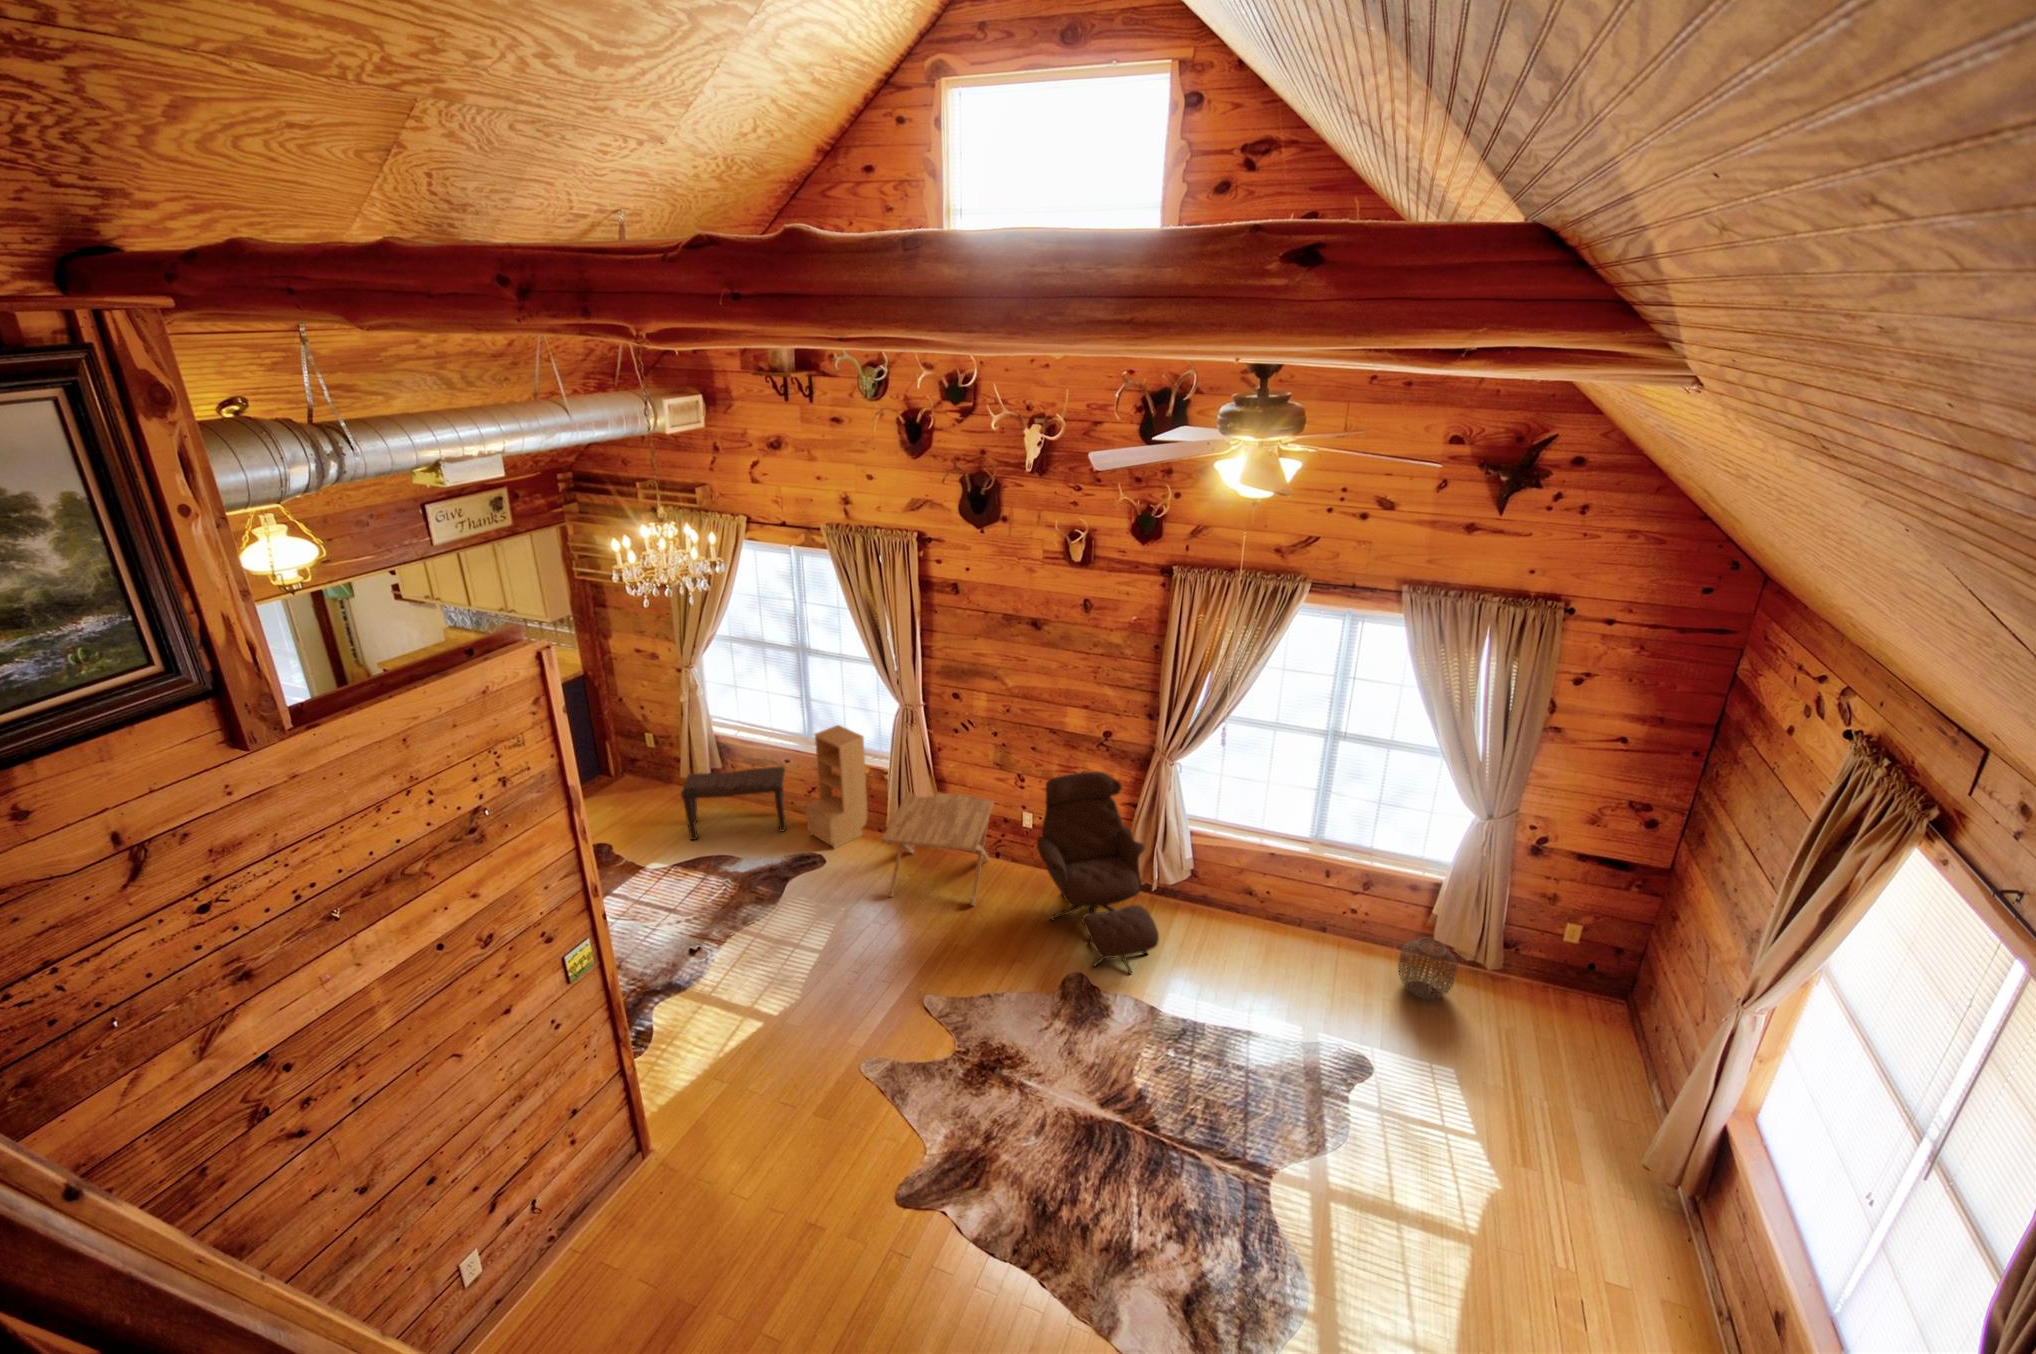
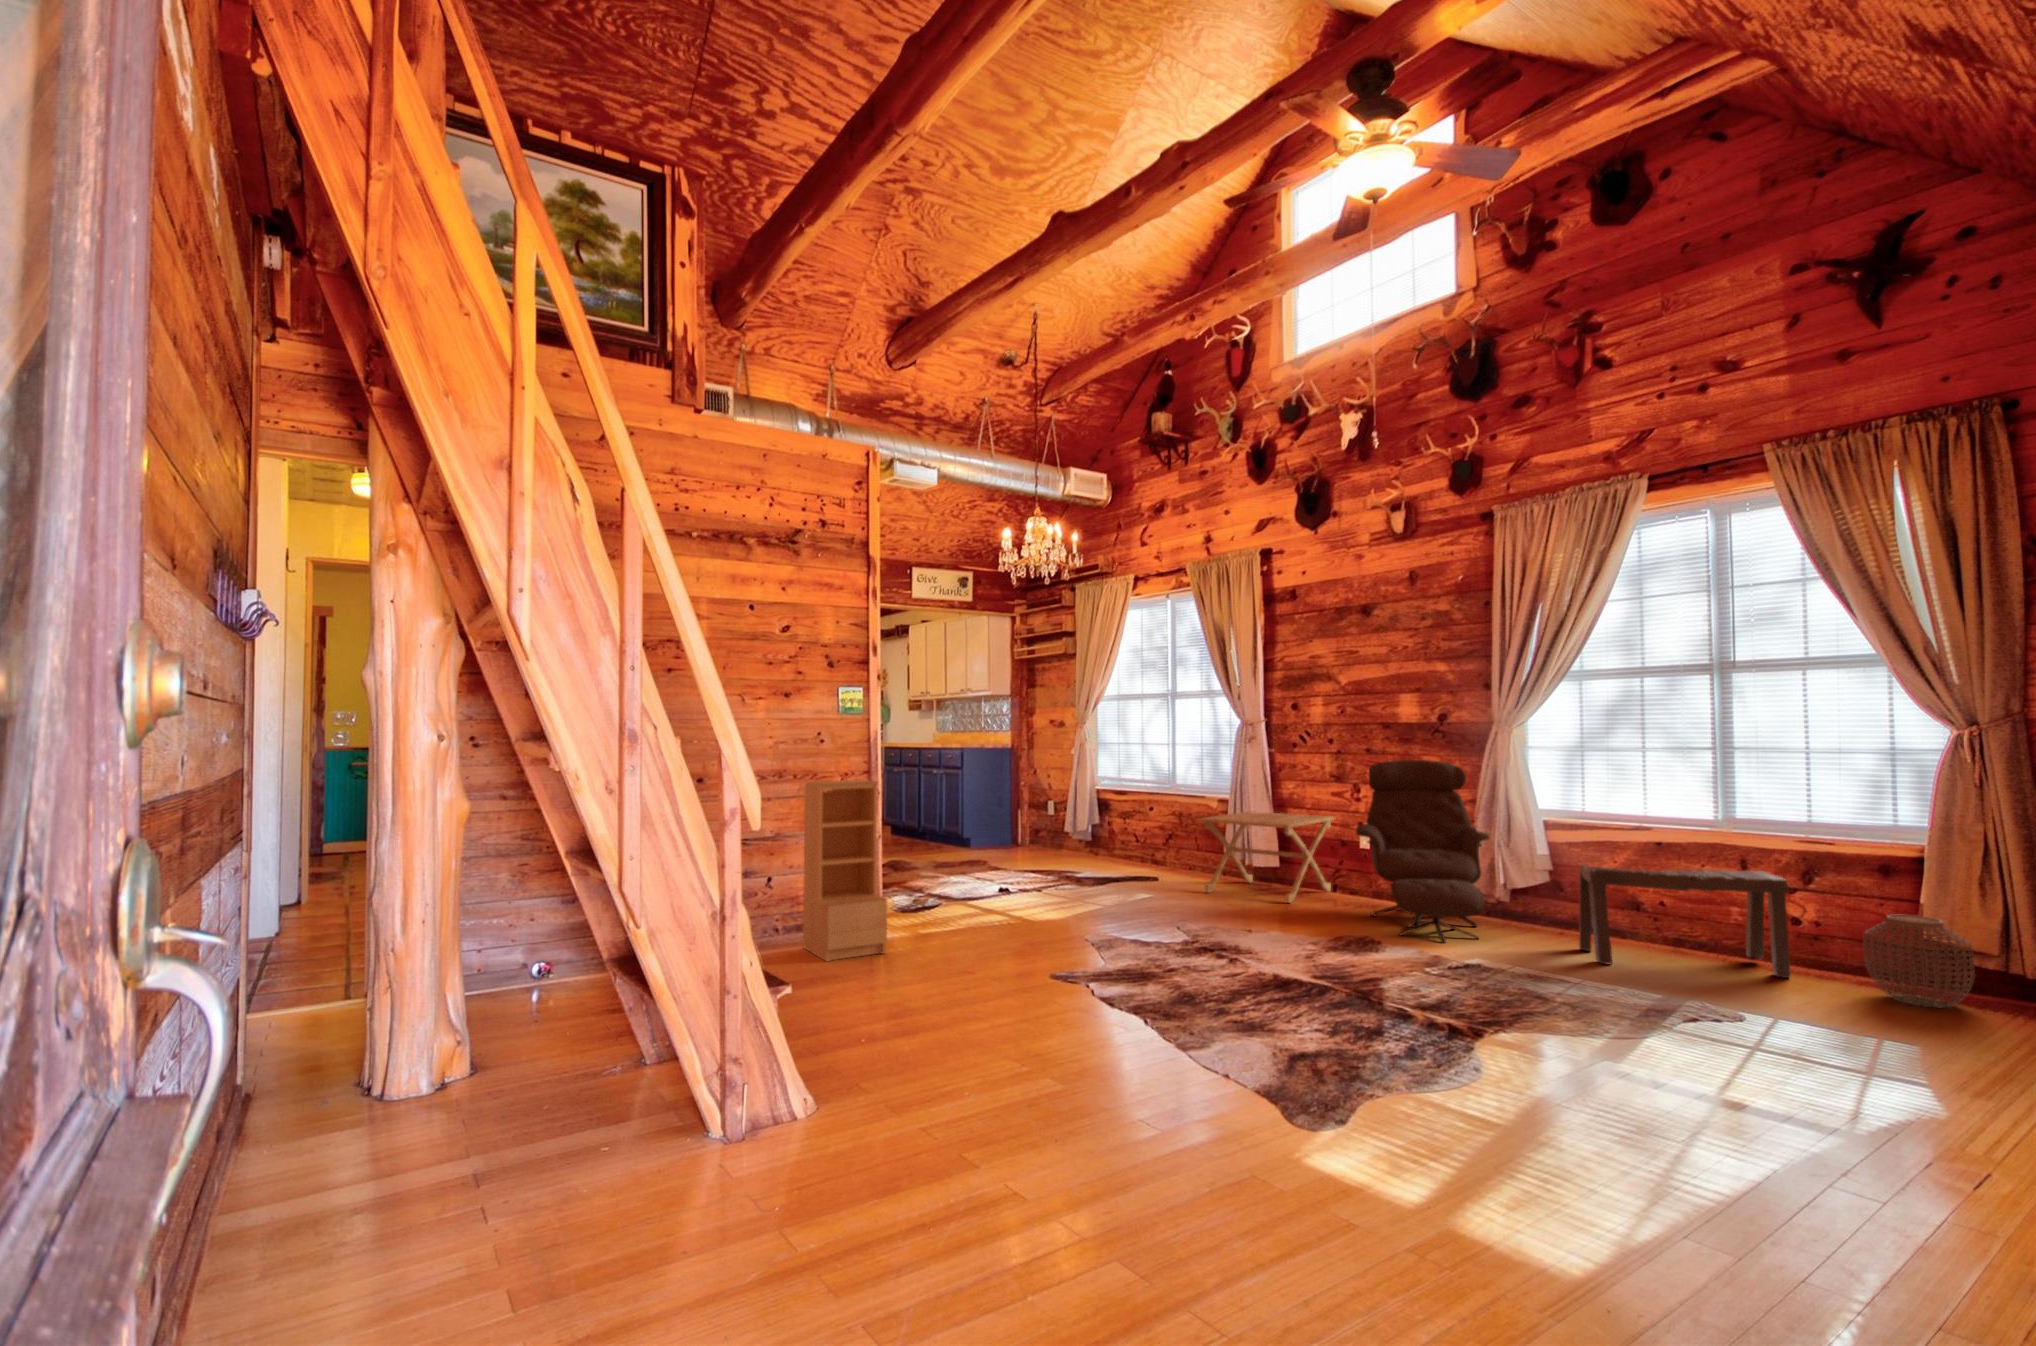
bookshelf: present [806,725,868,849] -> present [803,780,887,961]
bench: present [681,767,786,840] -> present [1579,865,1791,978]

